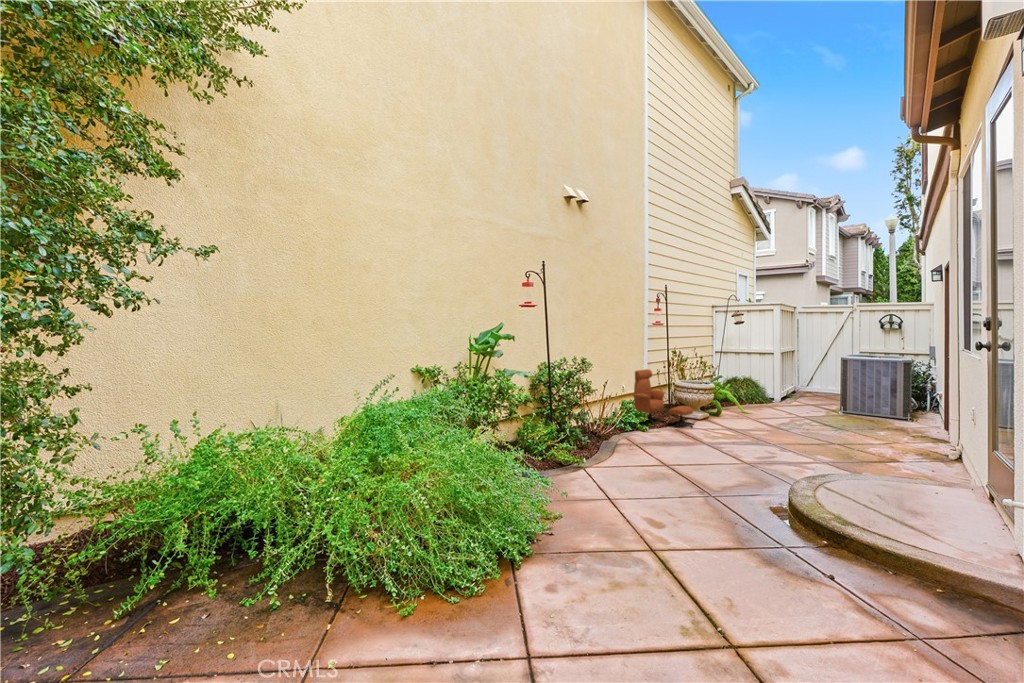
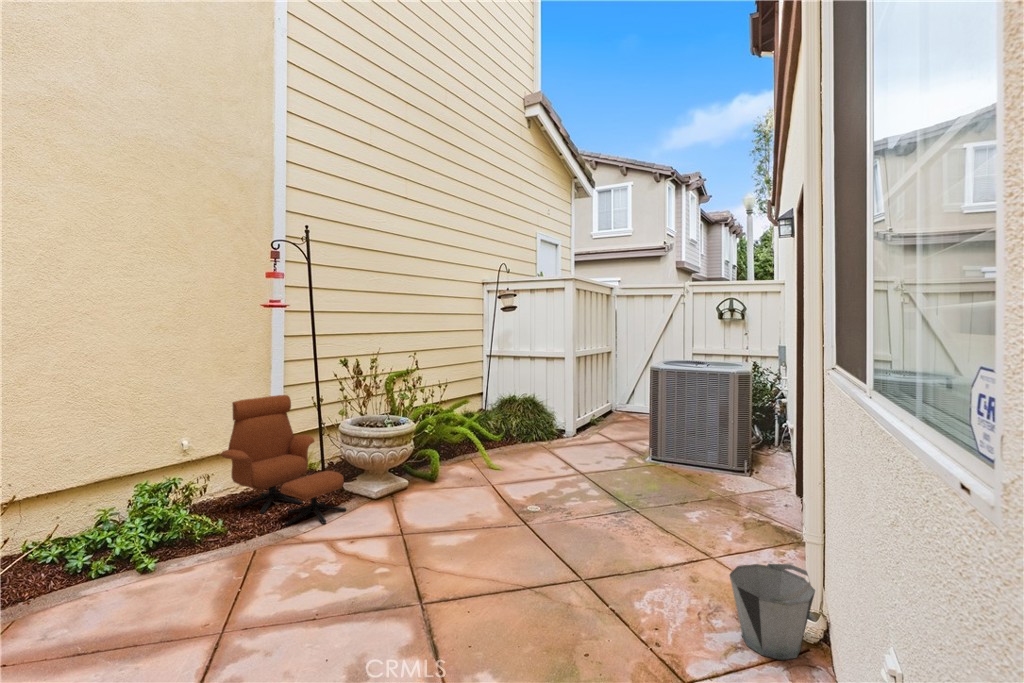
bucket: none [919,429,958,459] -> present [730,564,815,660]

